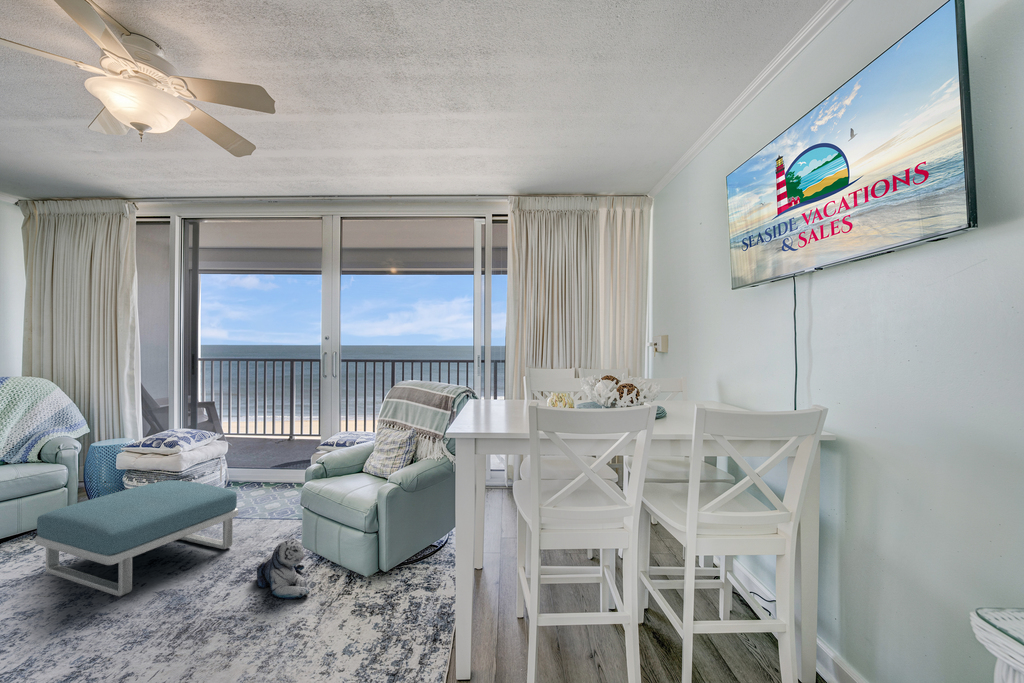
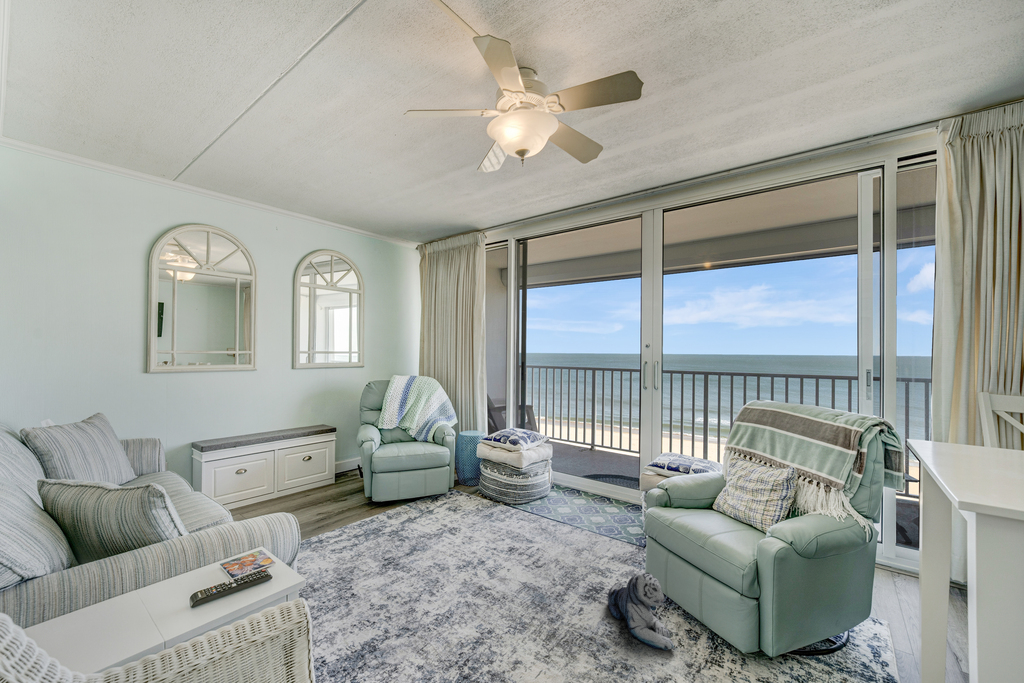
footstool: present [35,480,238,596] -> none [434,475,578,580]

